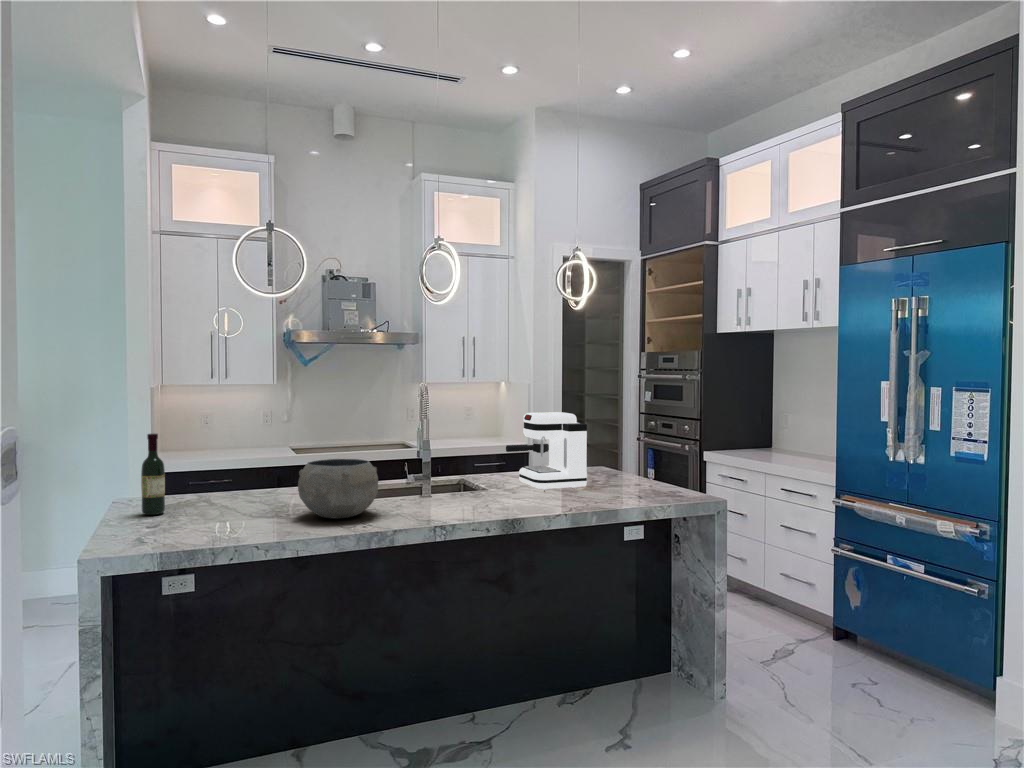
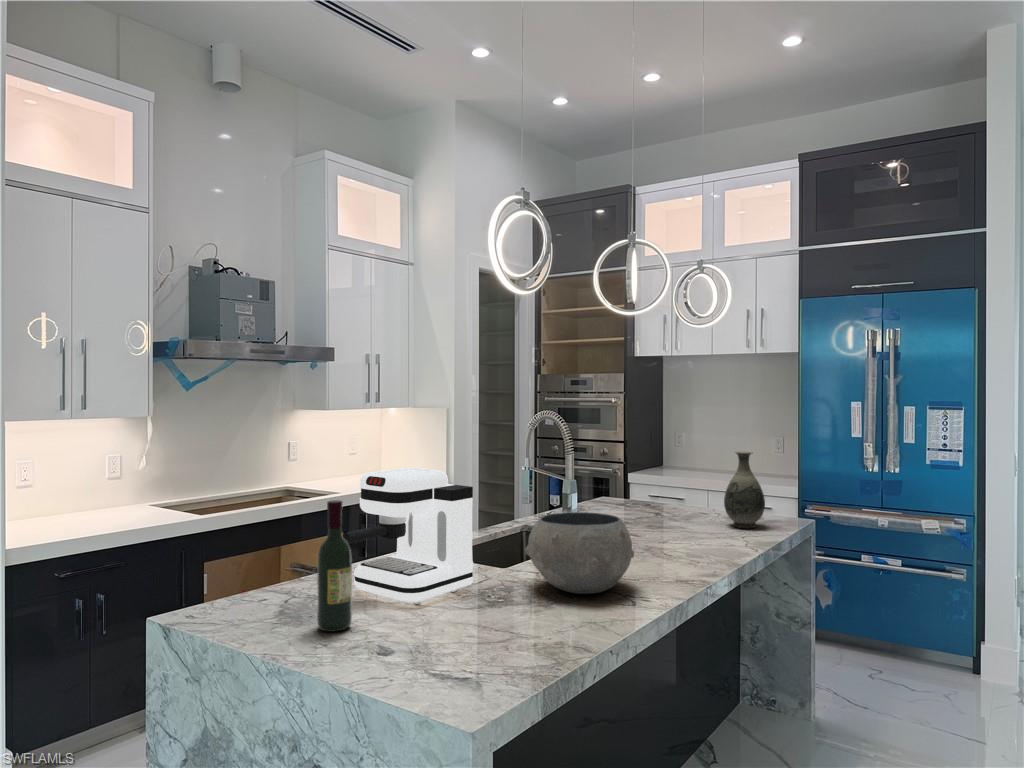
coffee maker: present [506,412,587,491] -> present [343,468,473,604]
vase: none [602,425,640,498] -> present [724,451,765,528]

